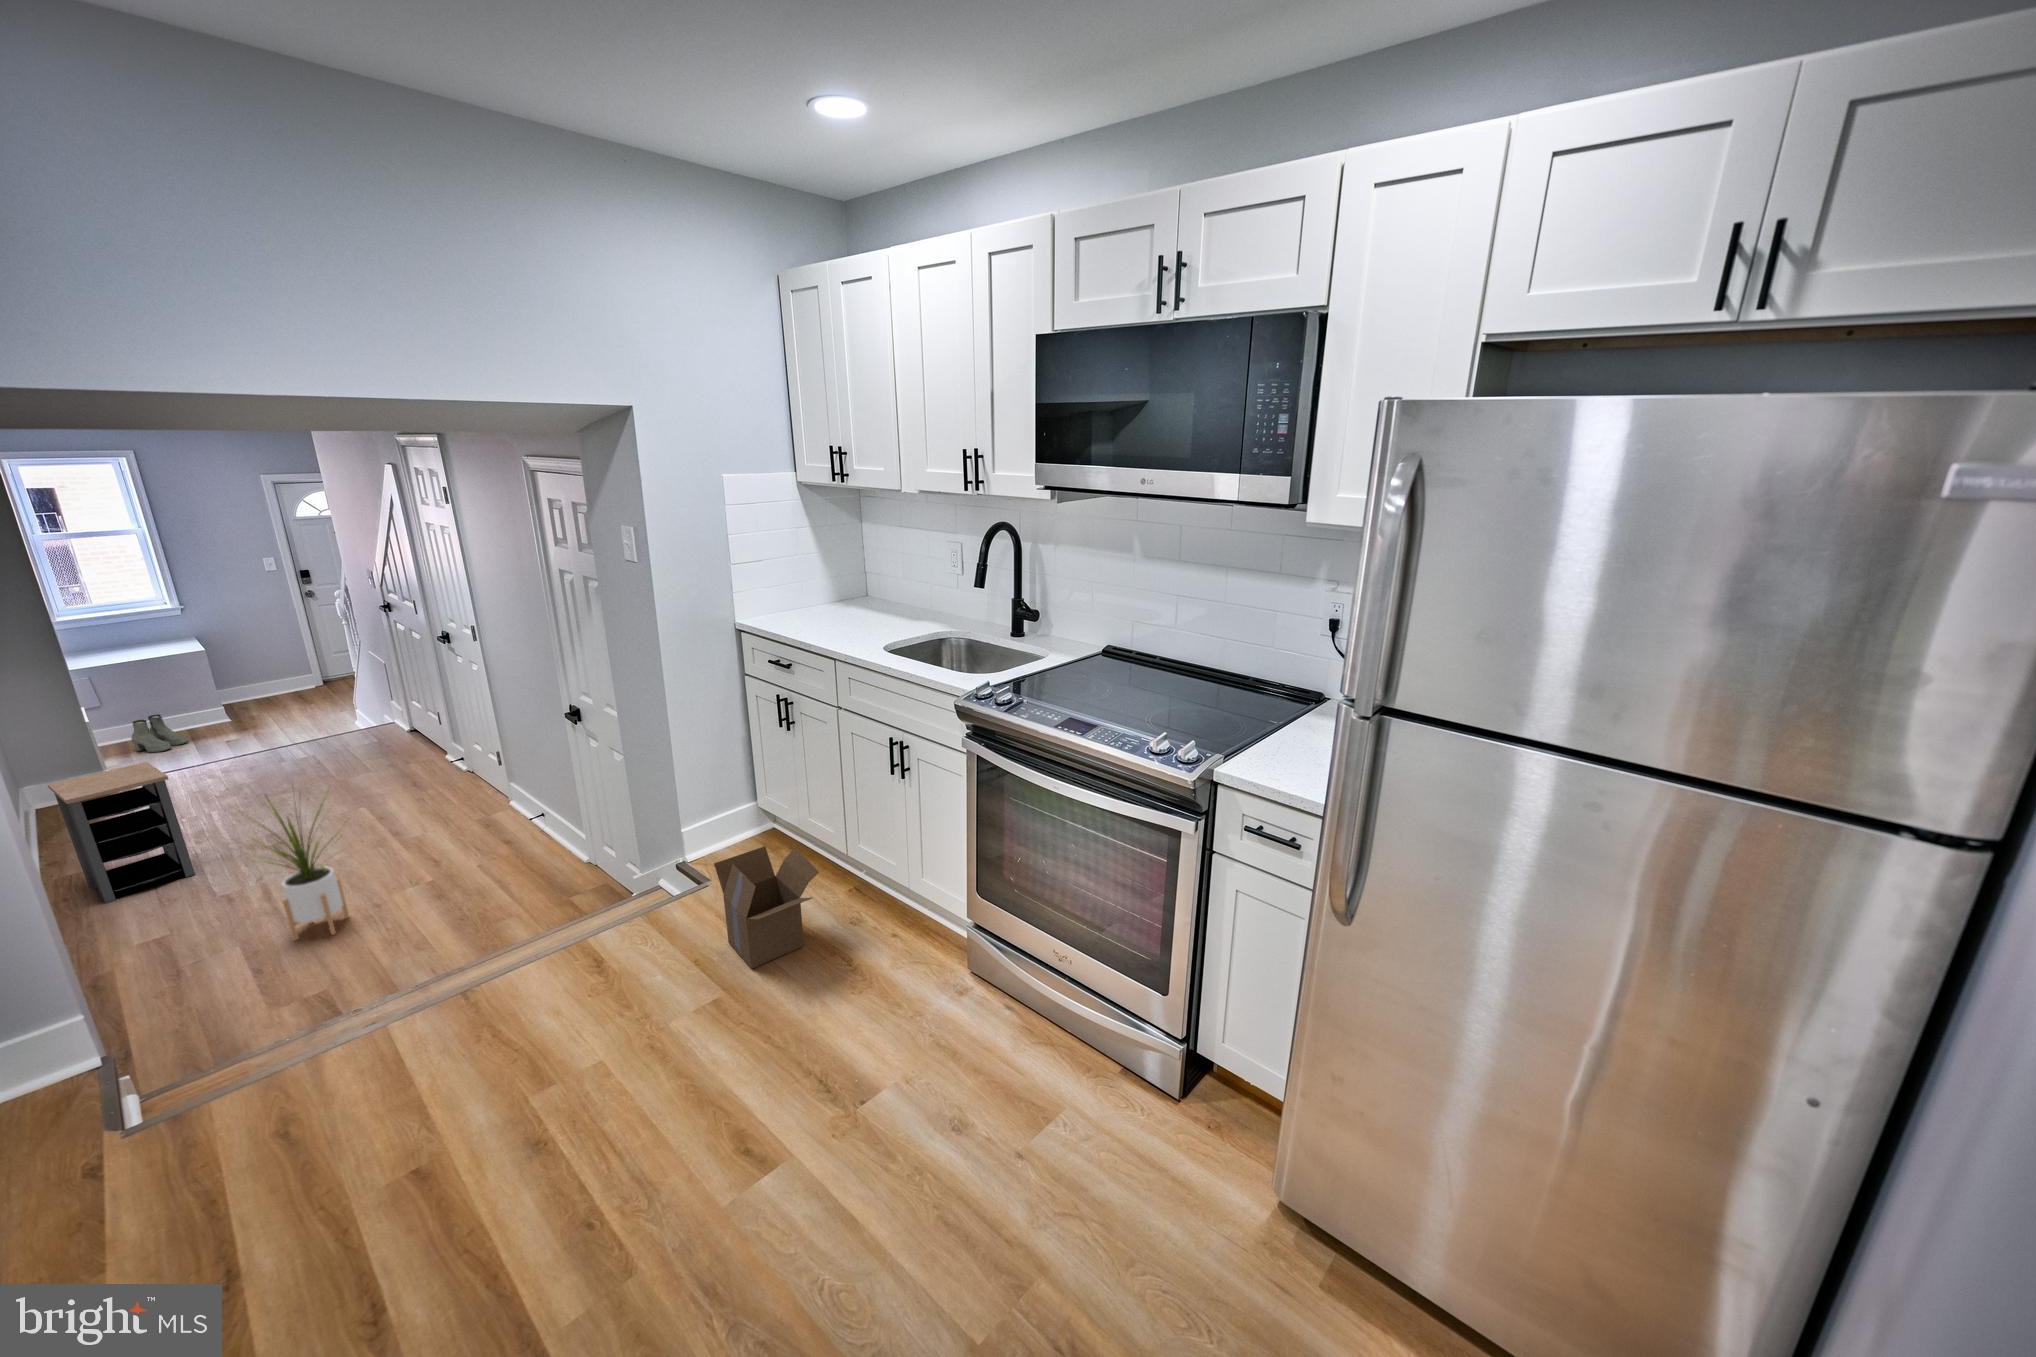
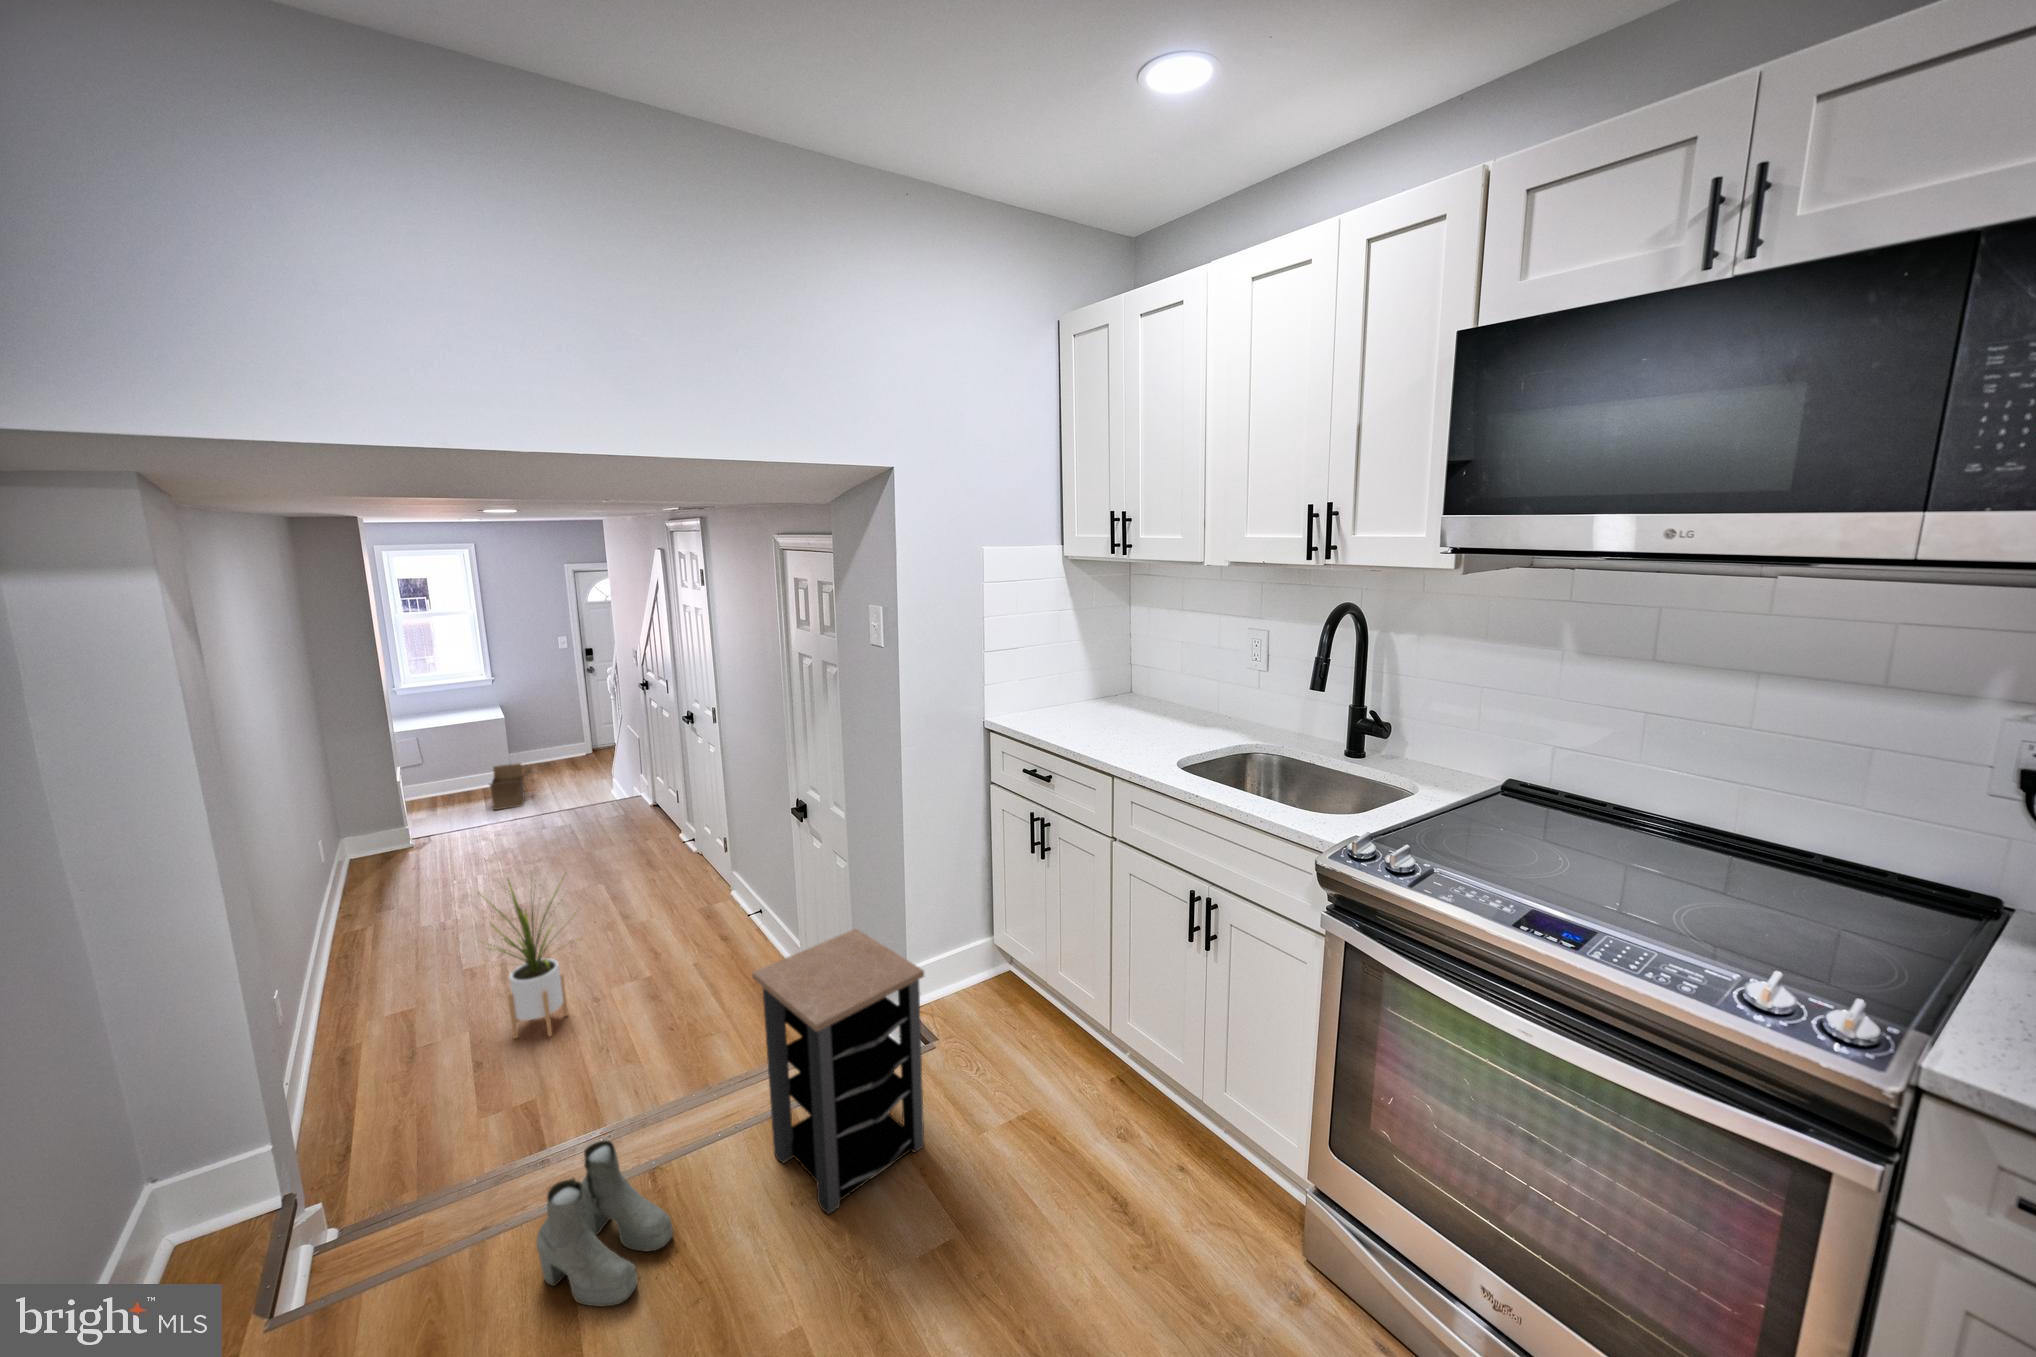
boots: present [131,714,188,753] -> present [536,1140,673,1306]
side table: present [48,762,195,903] -> present [752,929,924,1214]
cardboard box: present [714,846,819,969] -> present [490,763,531,810]

